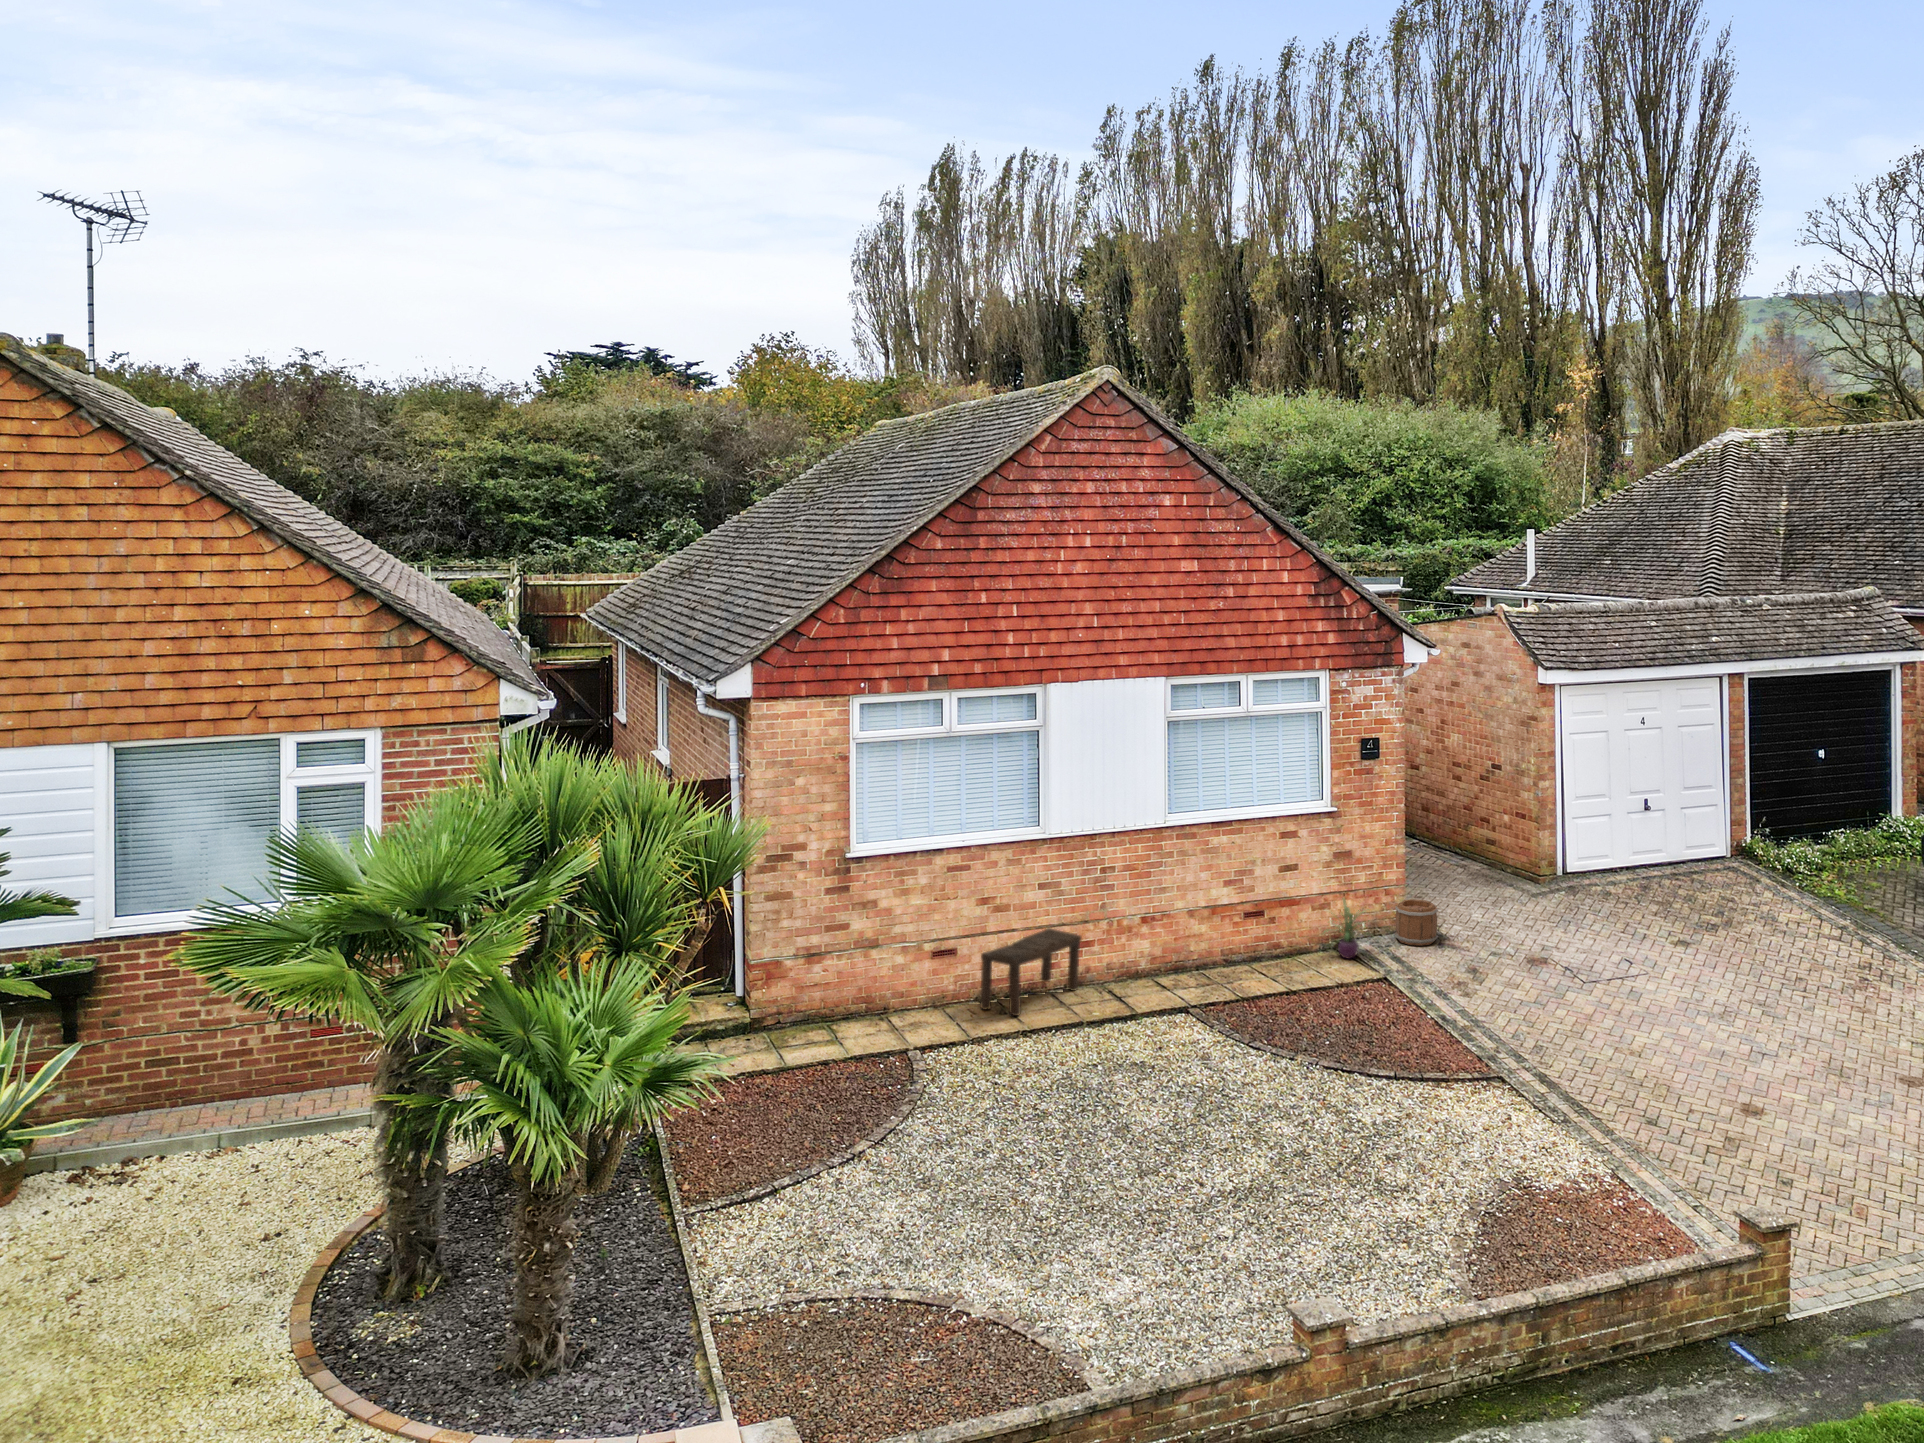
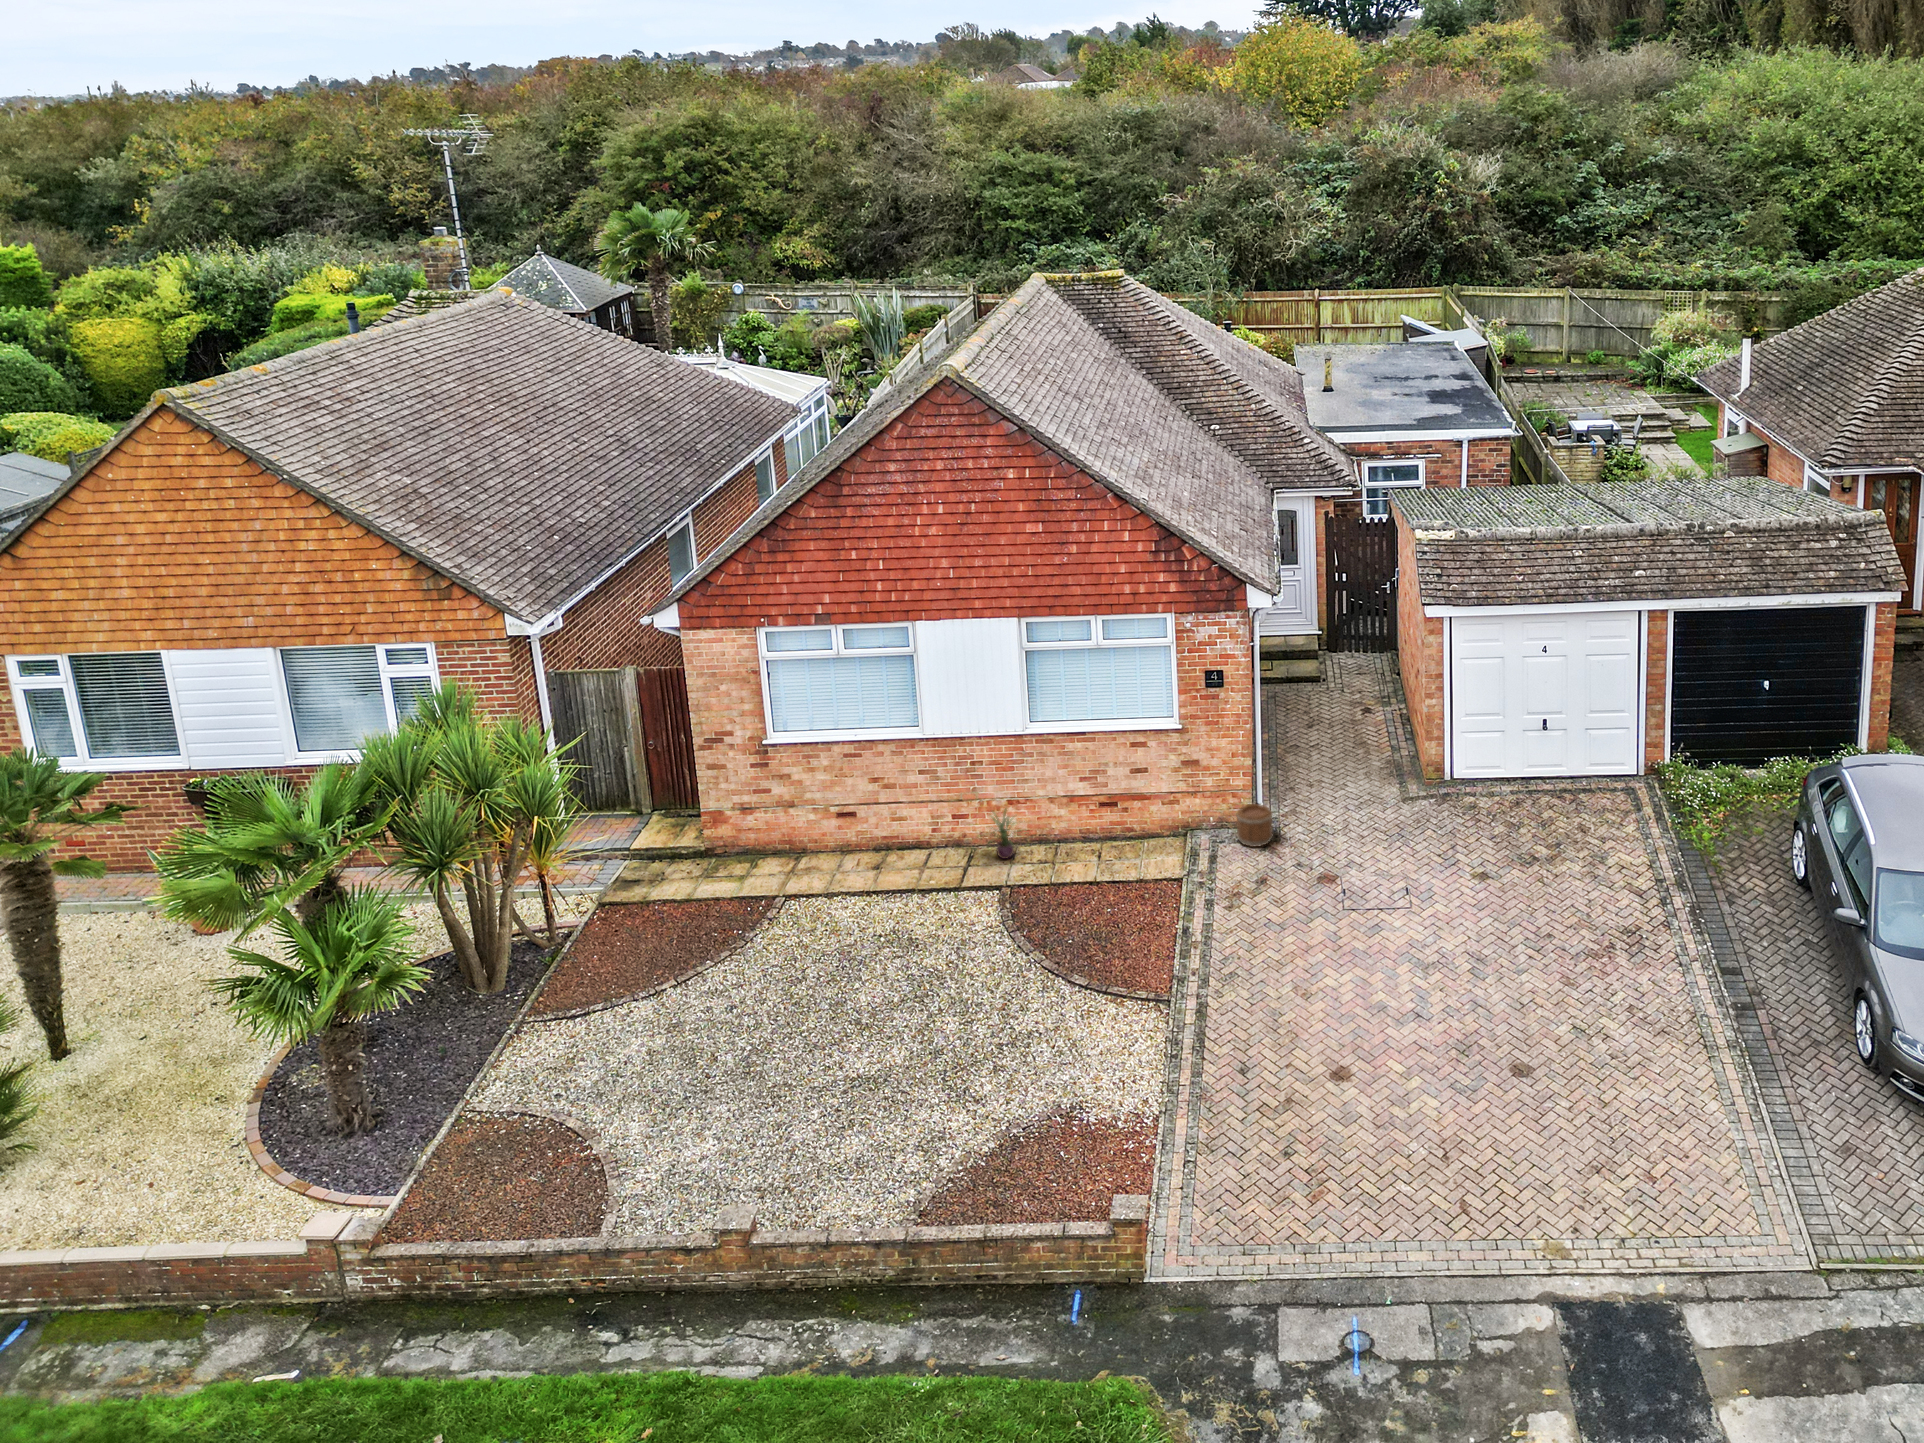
decorative plant: present [1324,899,1372,958] -> present [991,809,1025,859]
bench: present [980,928,1082,1016] -> none [853,805,941,878]

